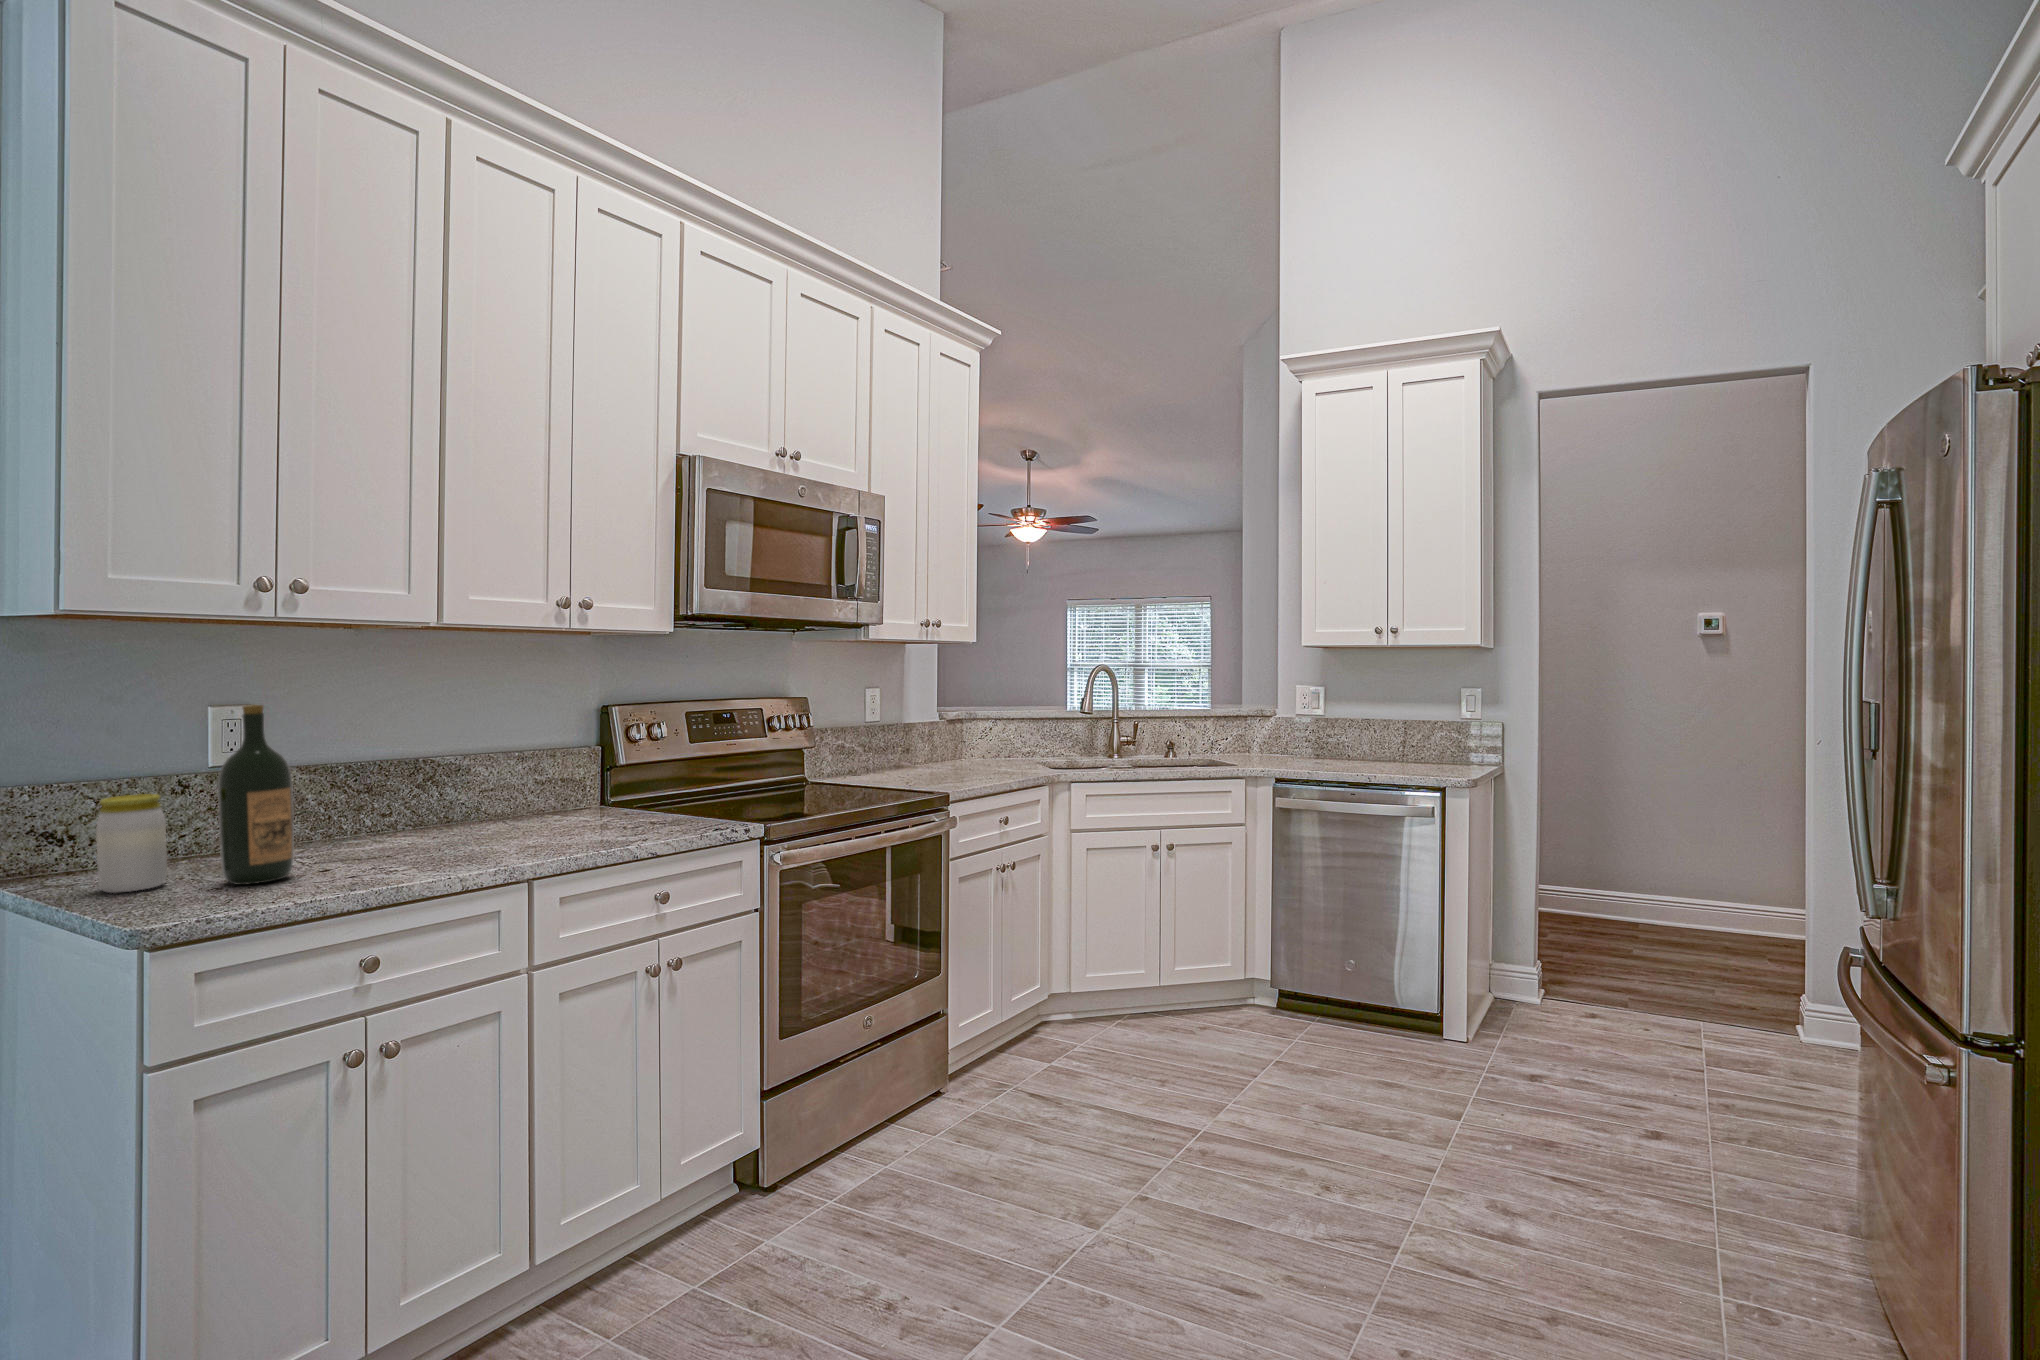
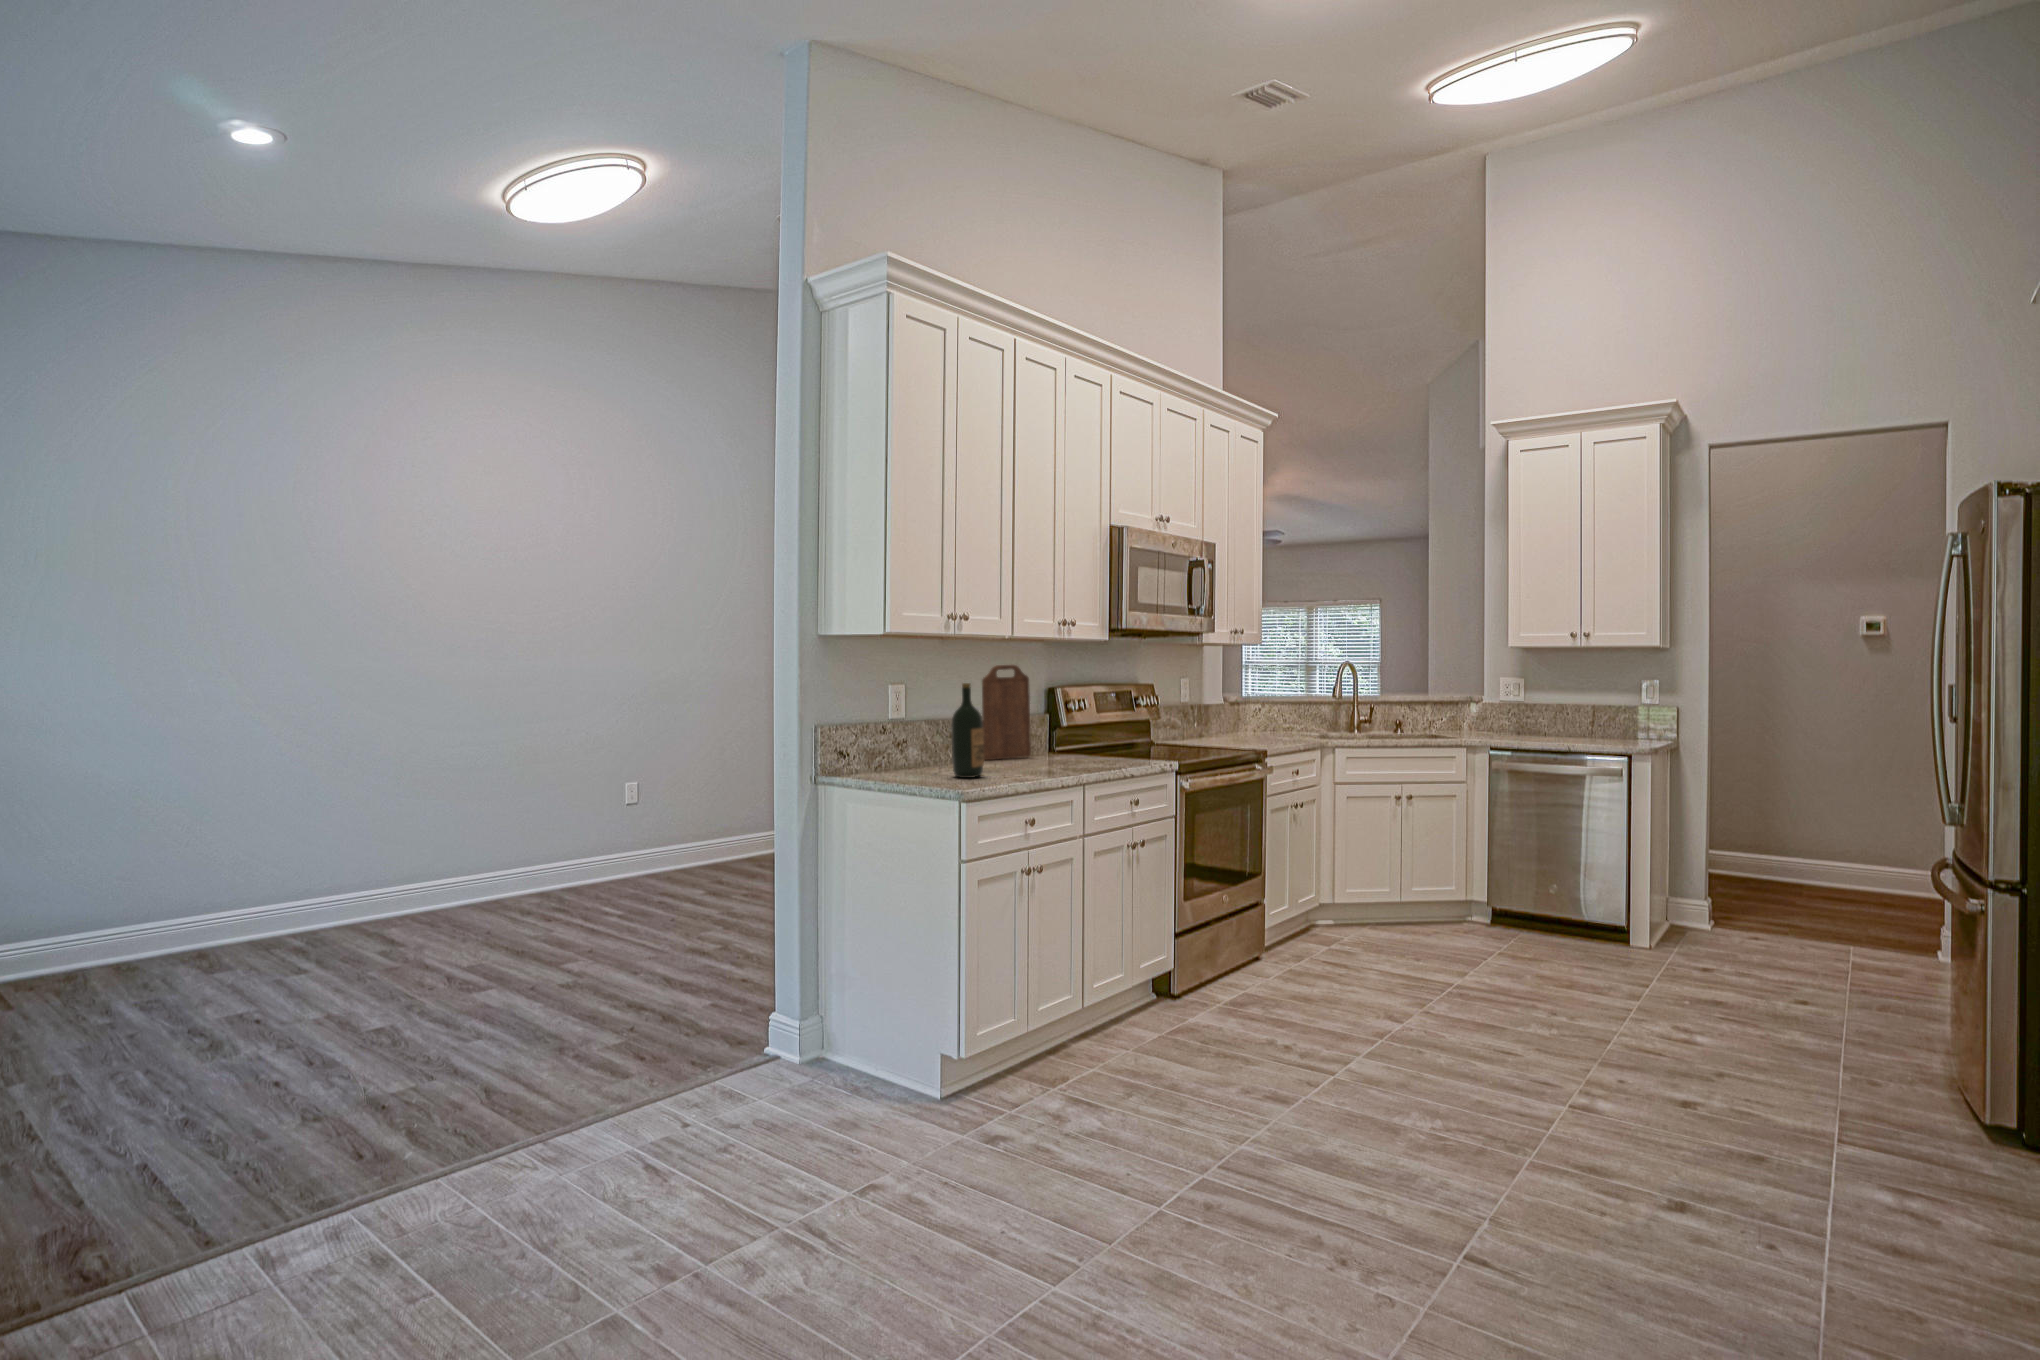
cutting board: none [421,670,526,830] -> present [982,665,1031,760]
jar: present [96,794,167,893] -> none [901,730,929,779]

